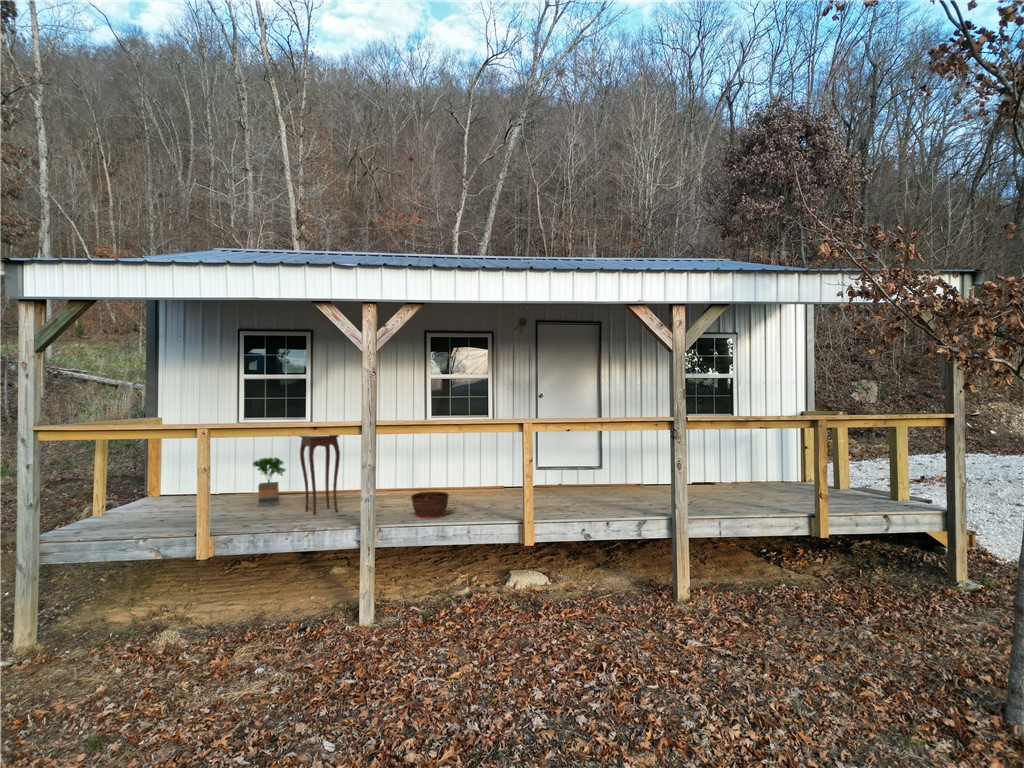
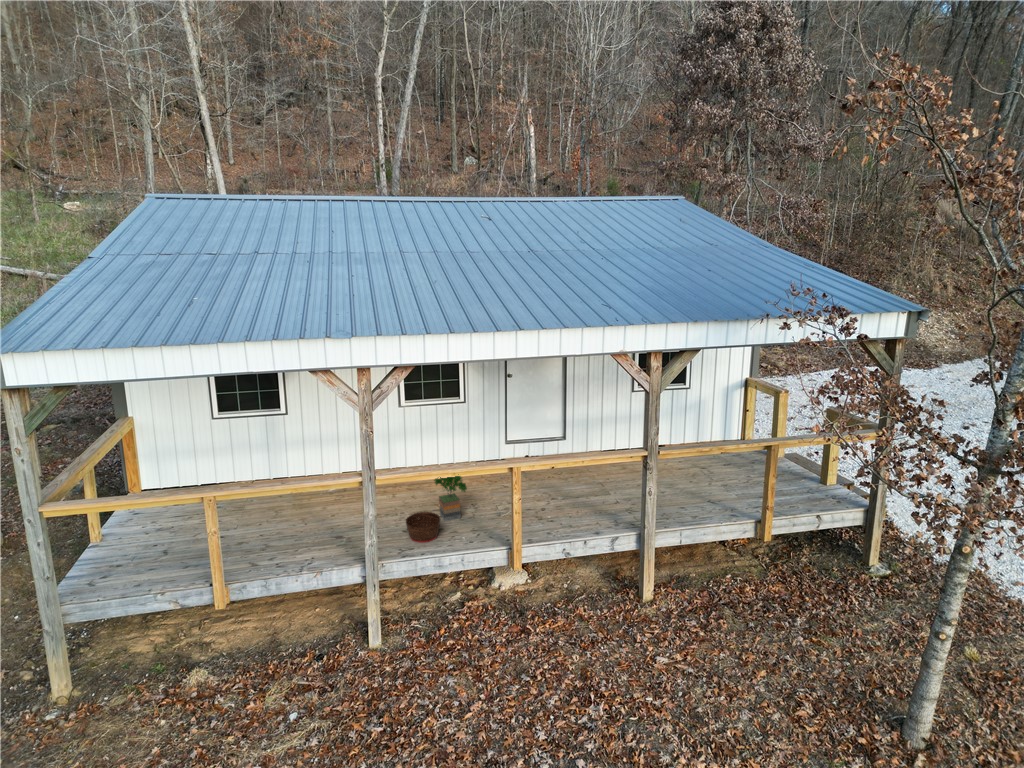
side table: present [300,435,340,515] -> none [291,457,334,540]
potted tree: present [253,458,285,507] -> present [434,474,467,521]

